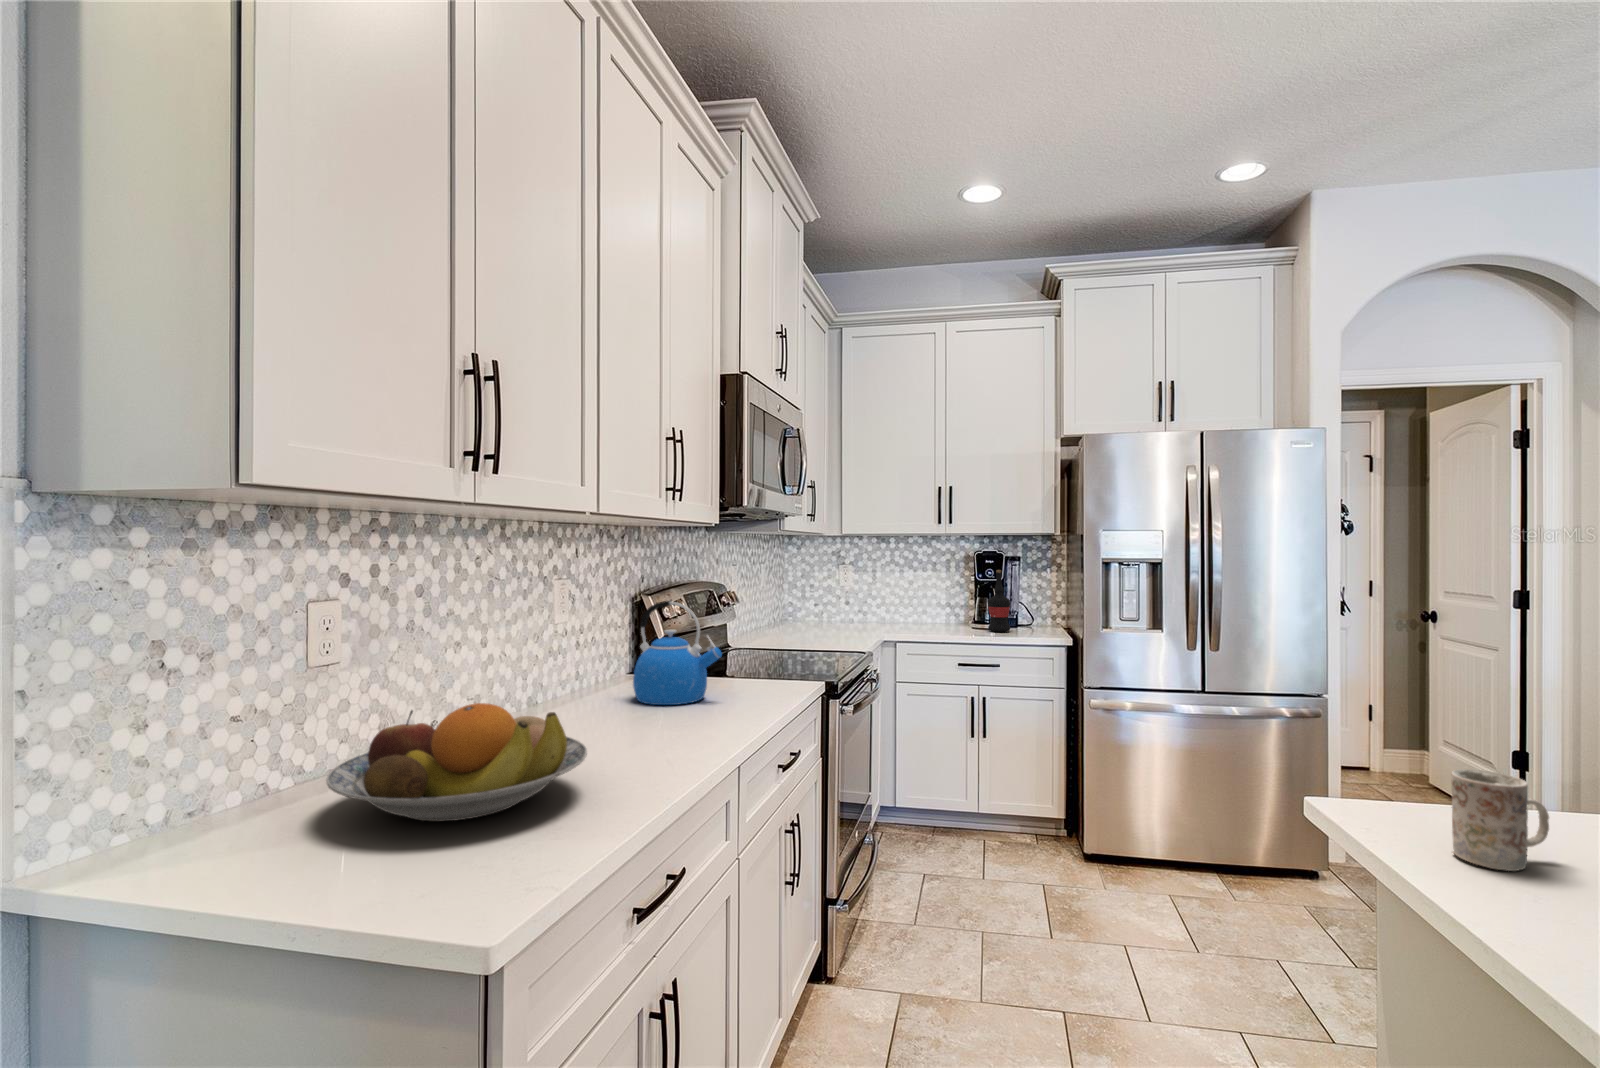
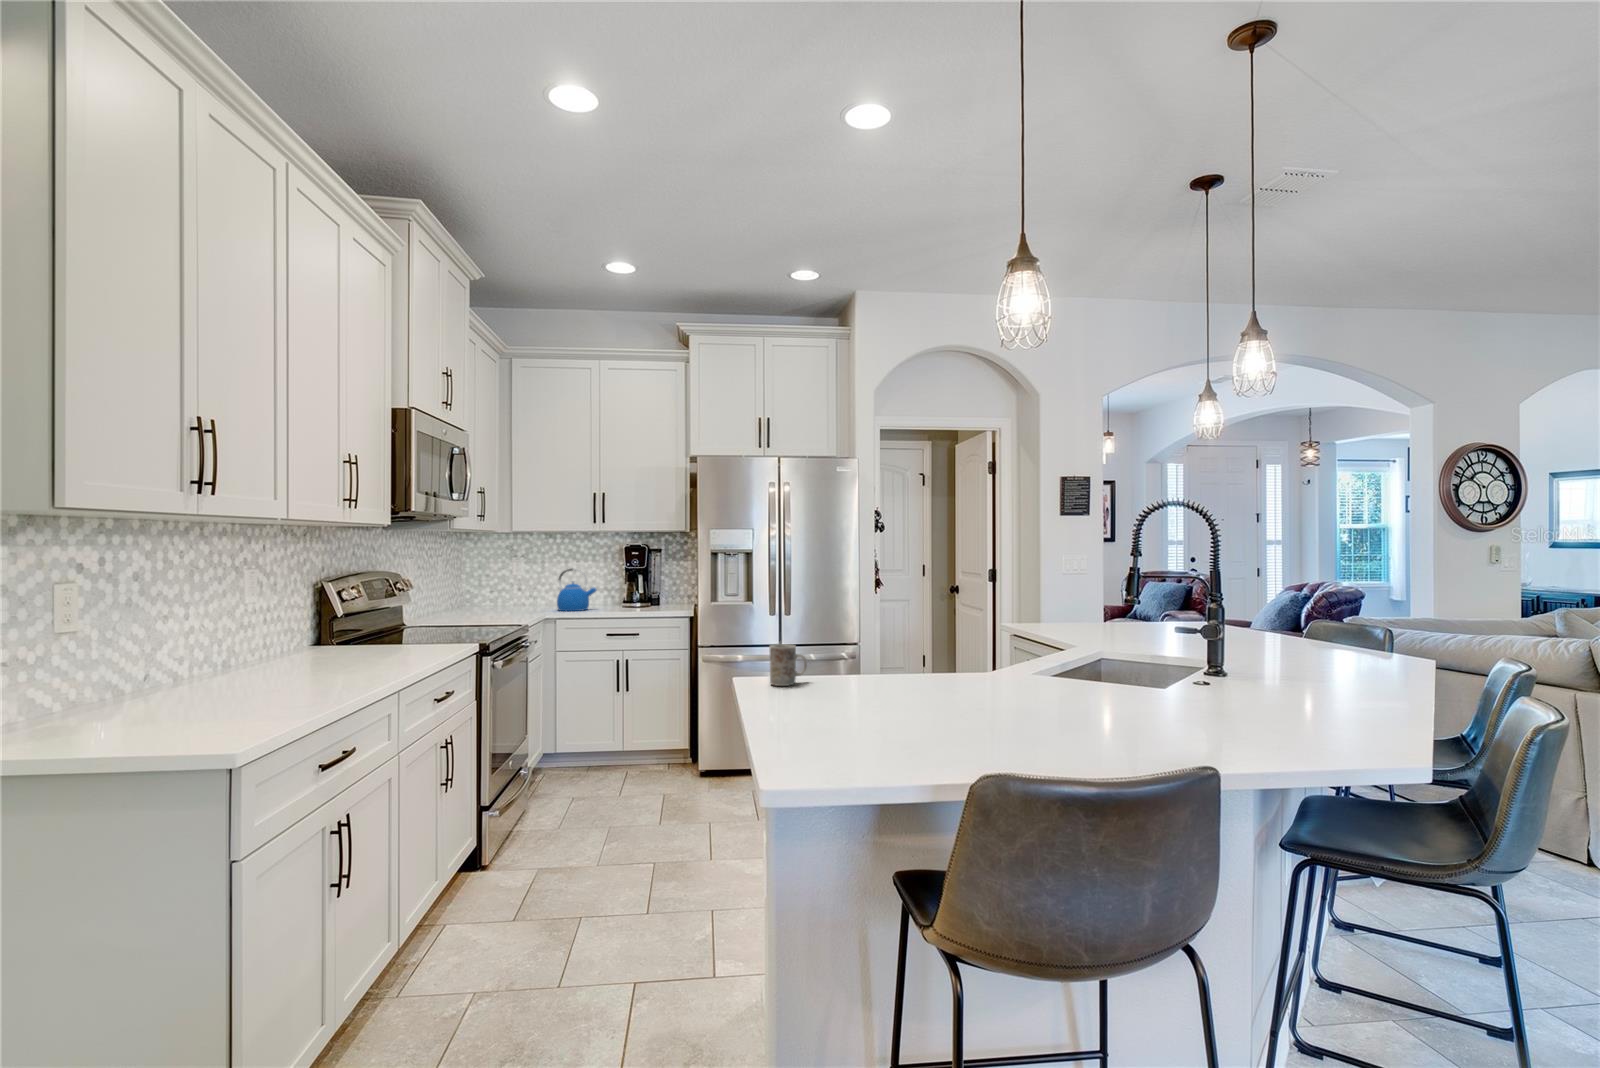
wine bottle: present [988,570,1010,632] -> none [635,559,652,607]
kettle: present [633,600,722,705] -> present [557,569,597,611]
fruit bowl: present [326,703,587,821] -> none [90,643,287,716]

